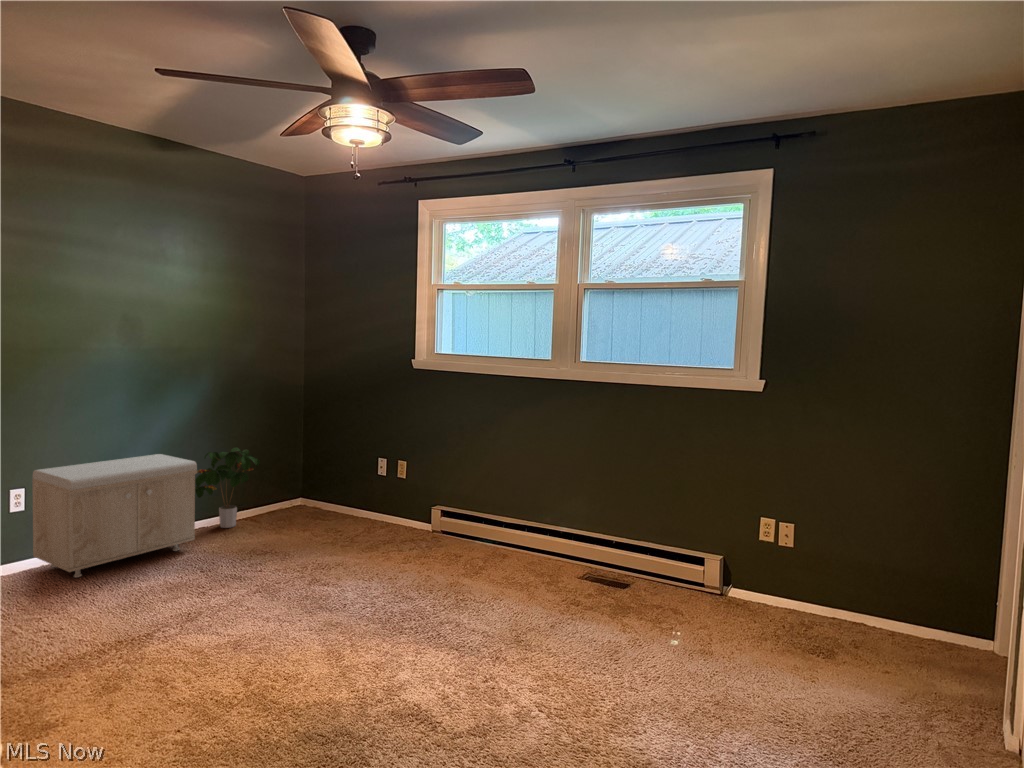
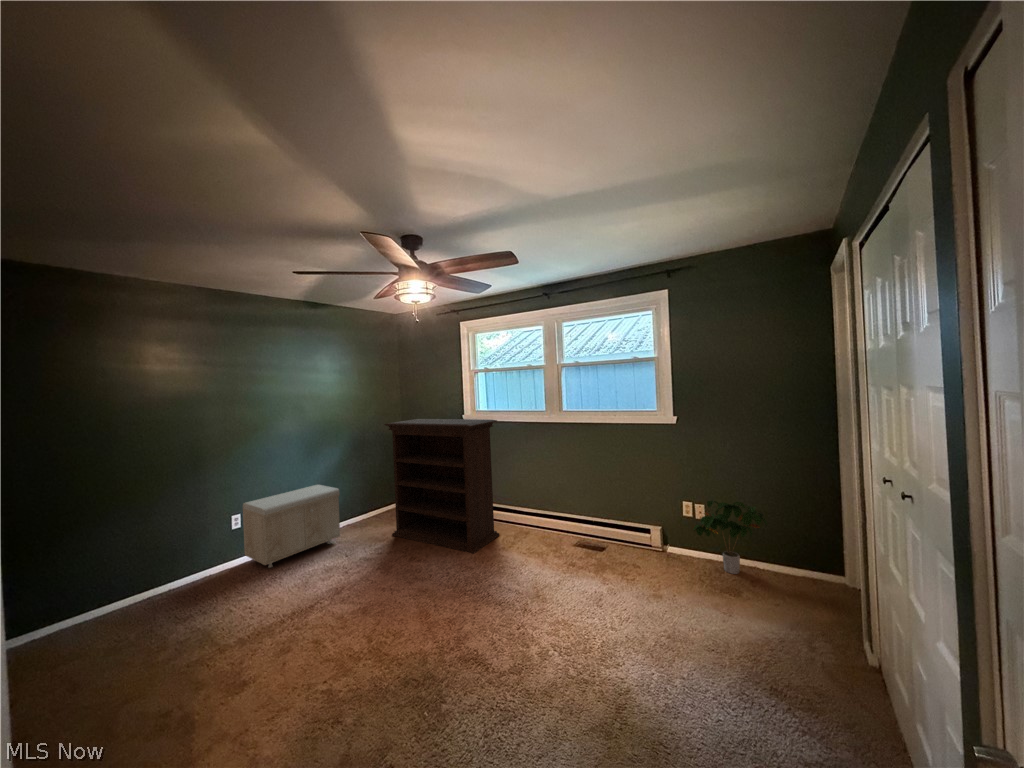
bookshelf: none [280,360,470,579] -> present [385,419,499,554]
potted plant: present [195,448,260,528] -> present [694,500,767,574]

